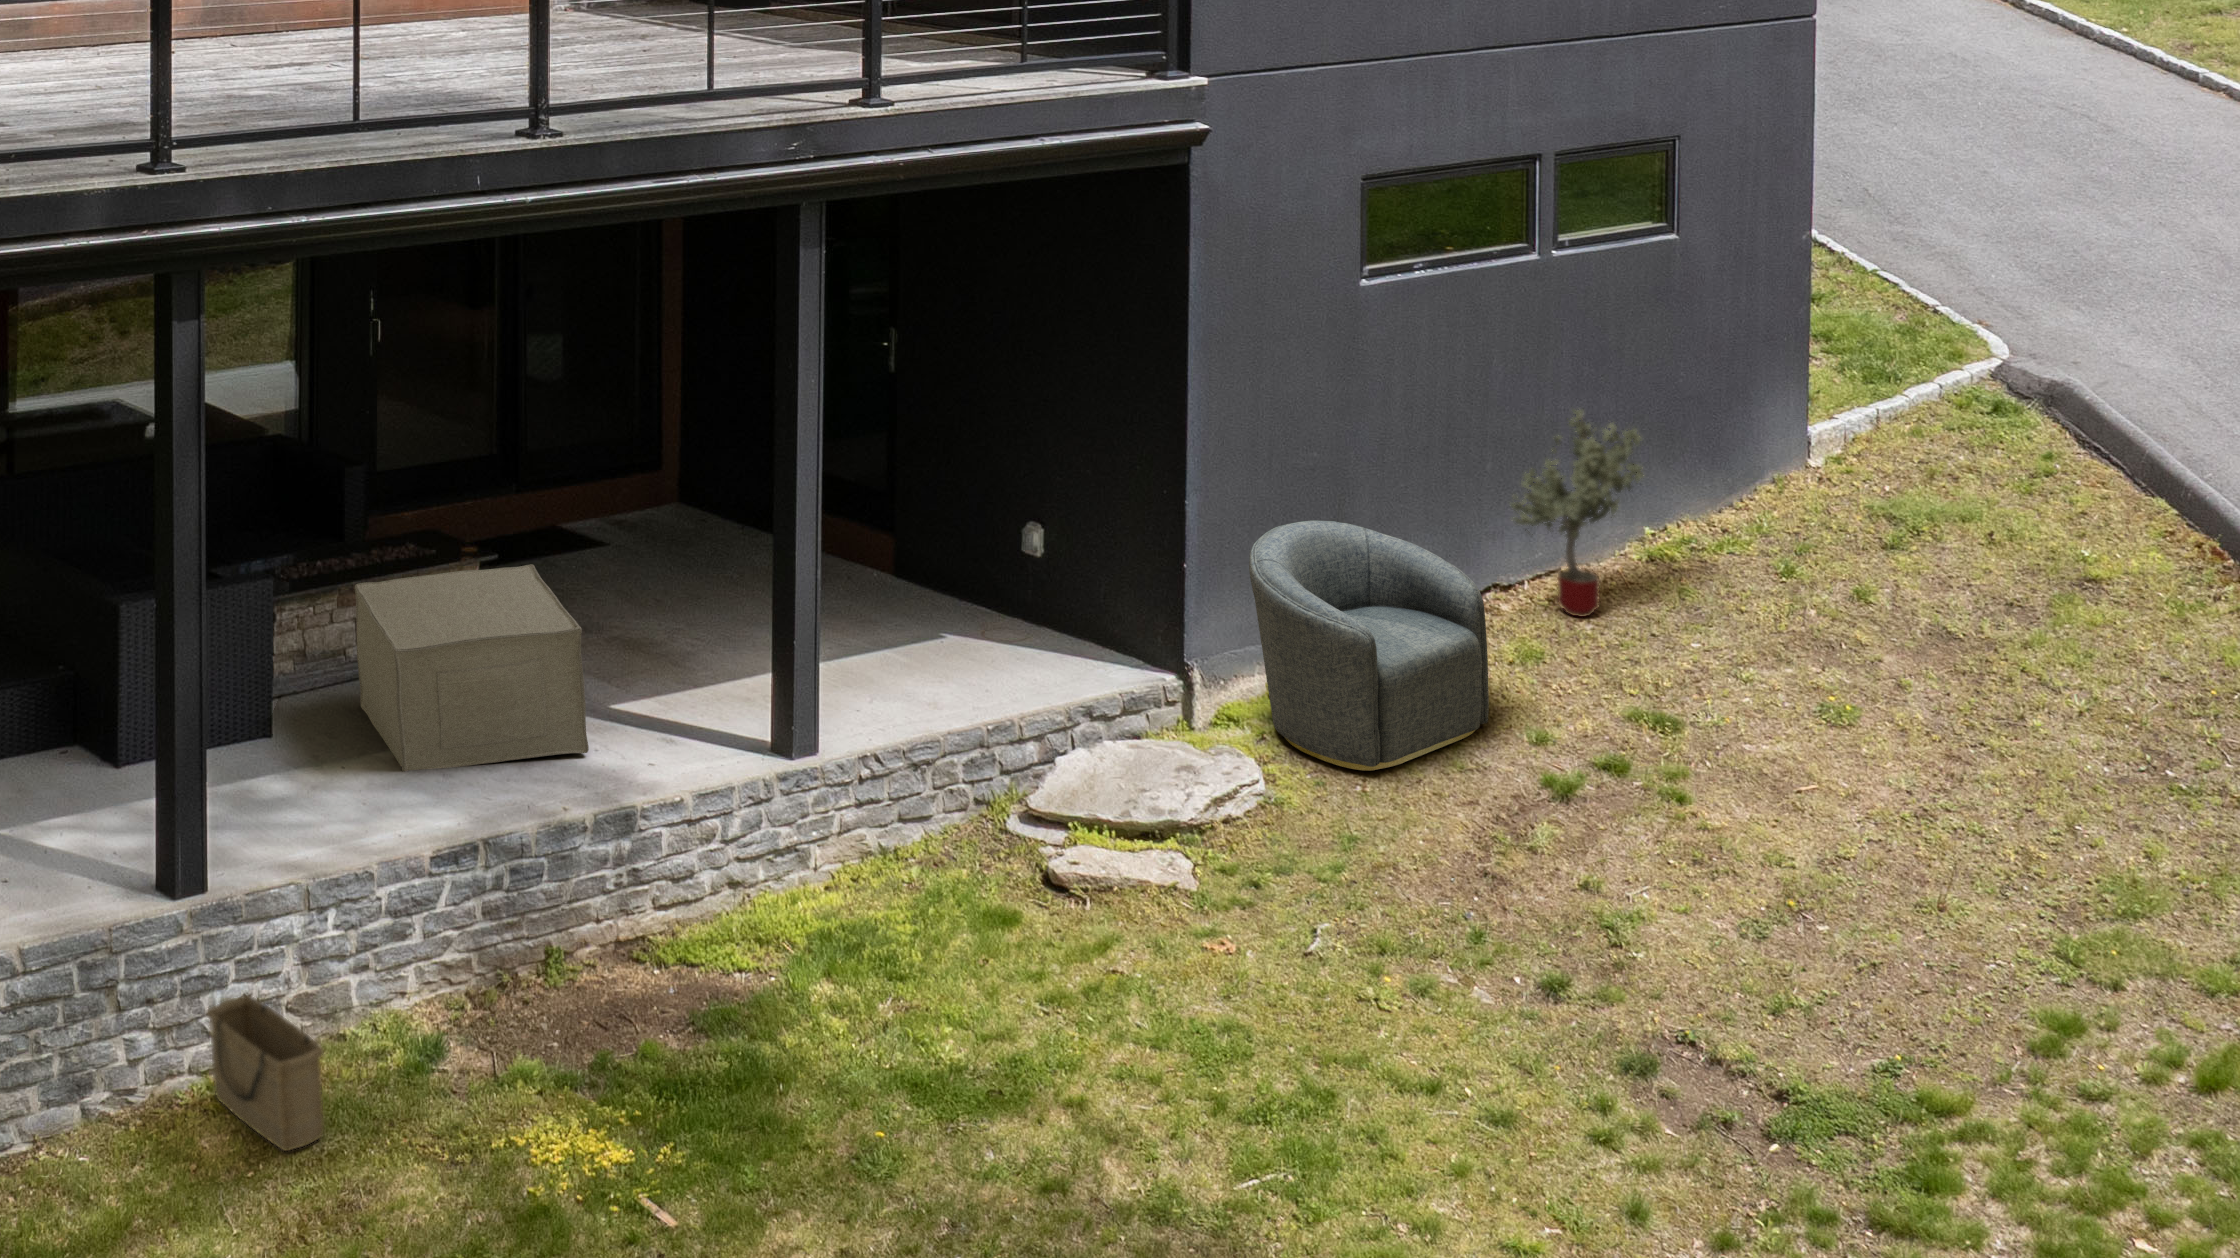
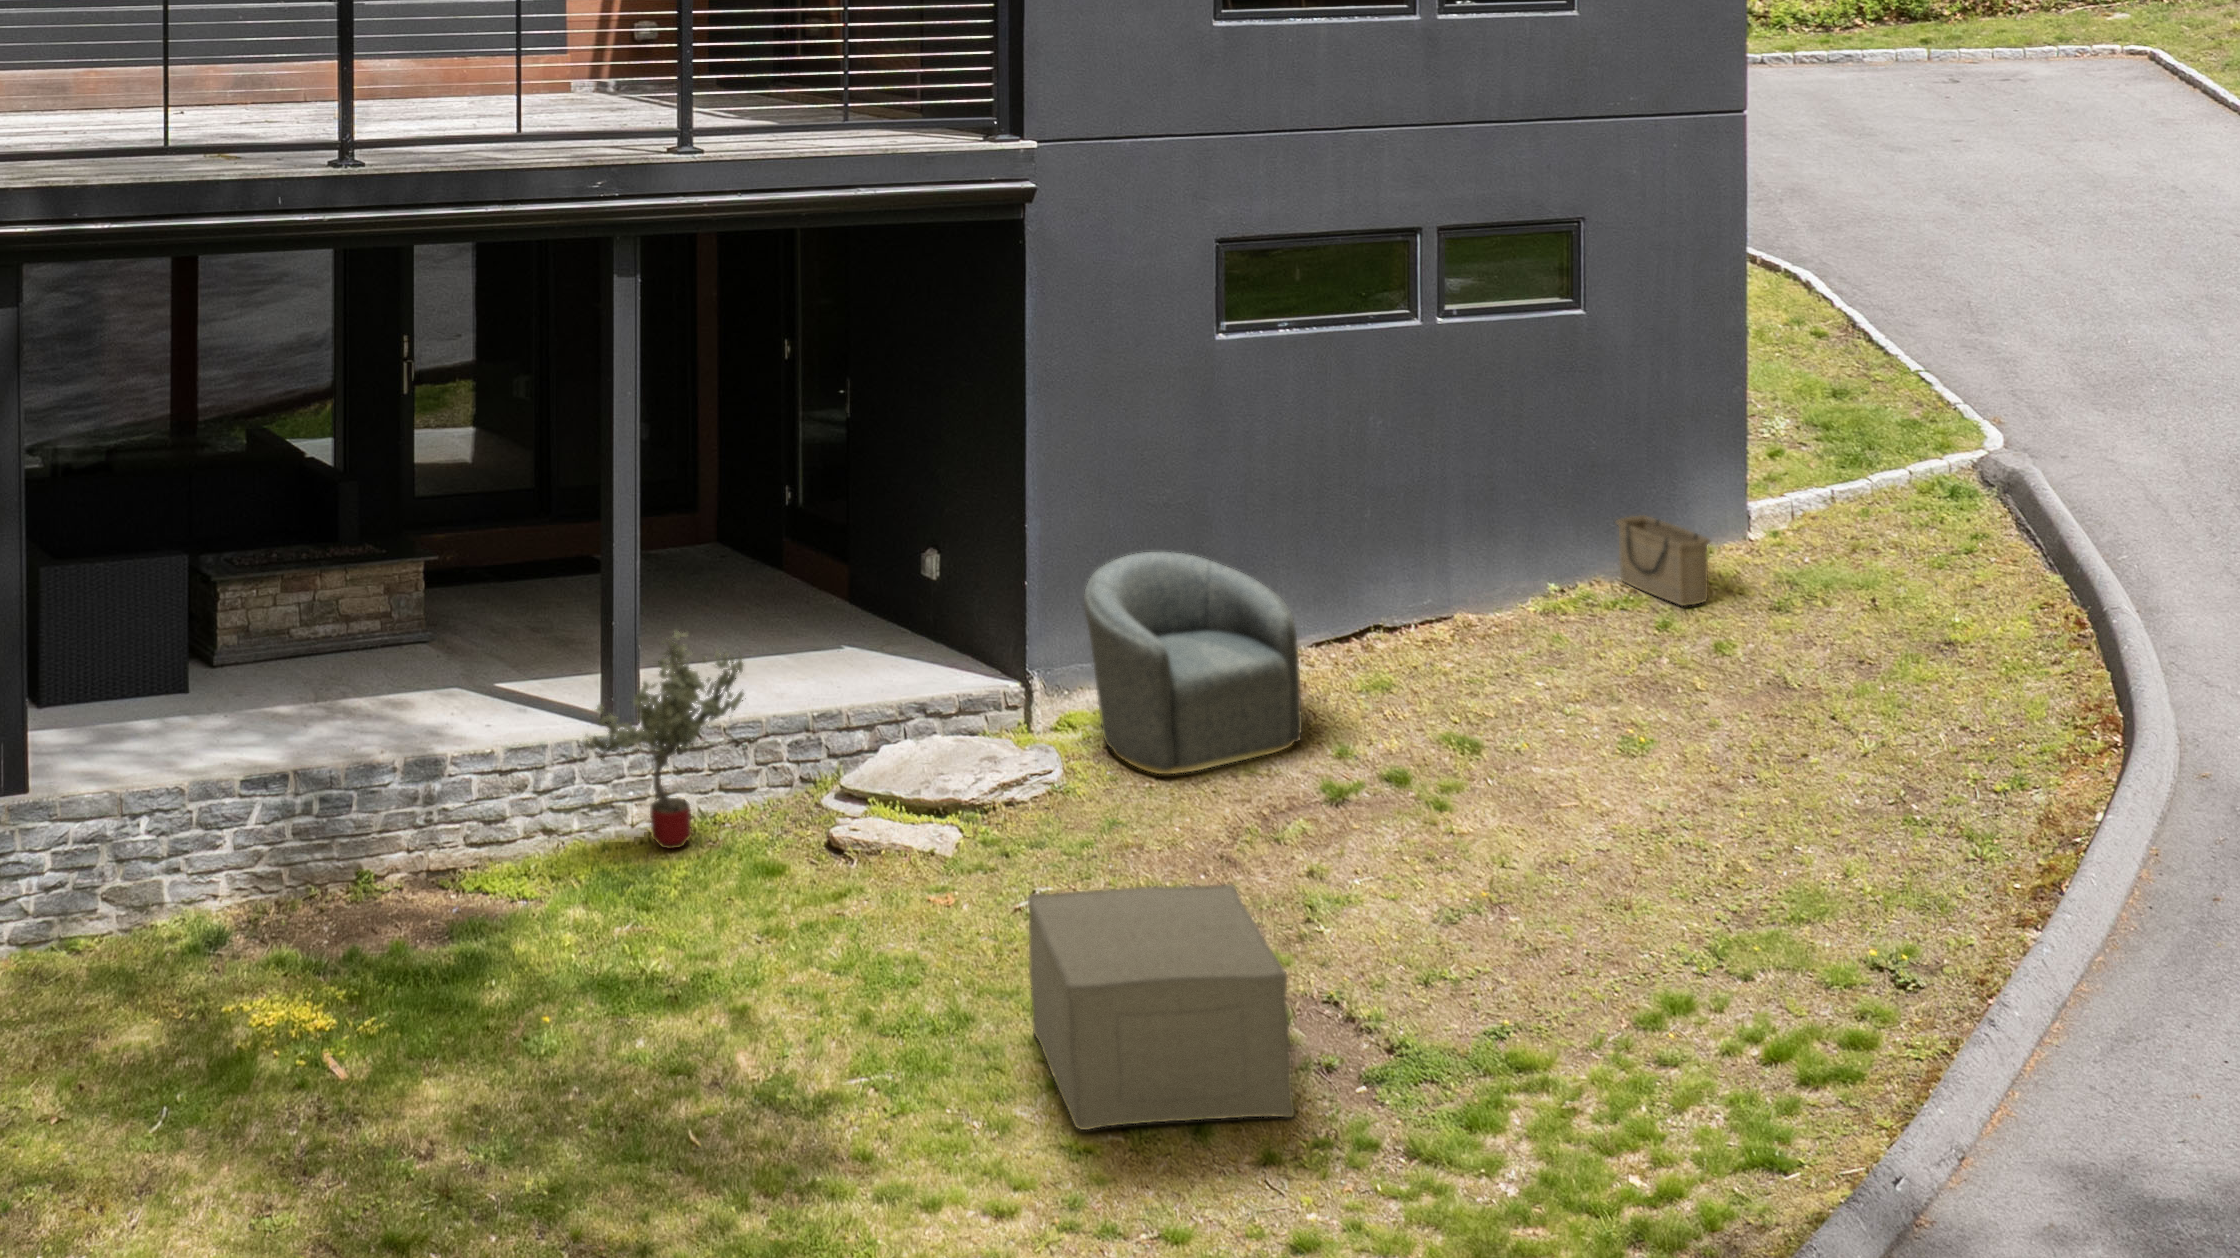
potted tree: present [1510,410,1644,617] -> present [583,631,746,849]
ottoman: present [354,564,589,772] -> present [1028,884,1295,1130]
basket: present [206,995,323,1151] -> present [1615,515,1710,606]

